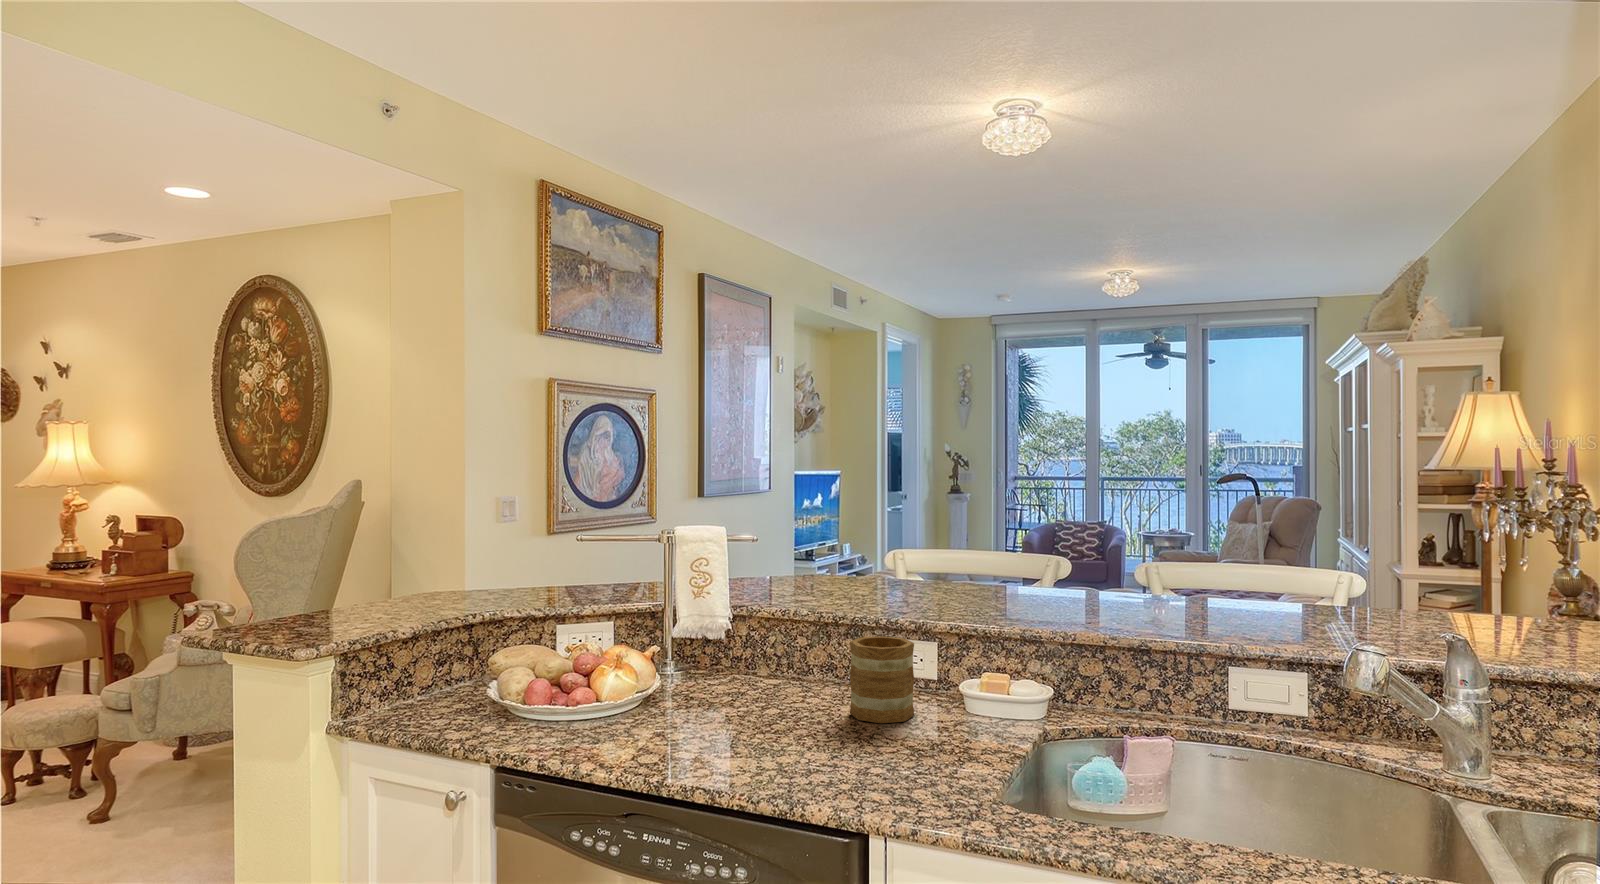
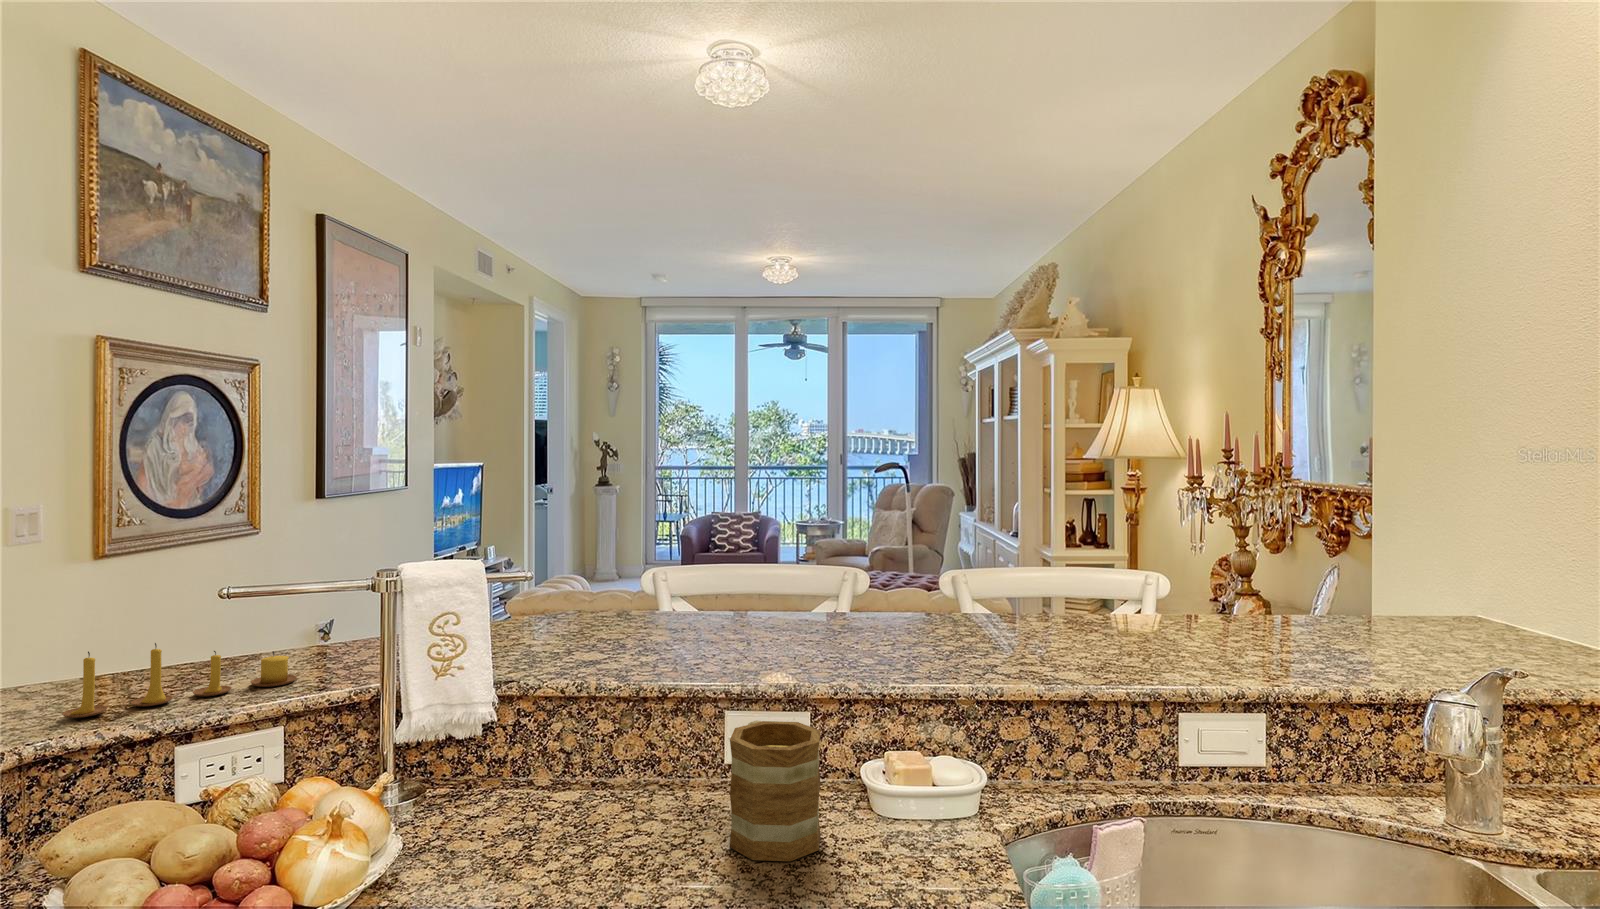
candle: none [508,566,628,604] -> present [62,643,297,718]

